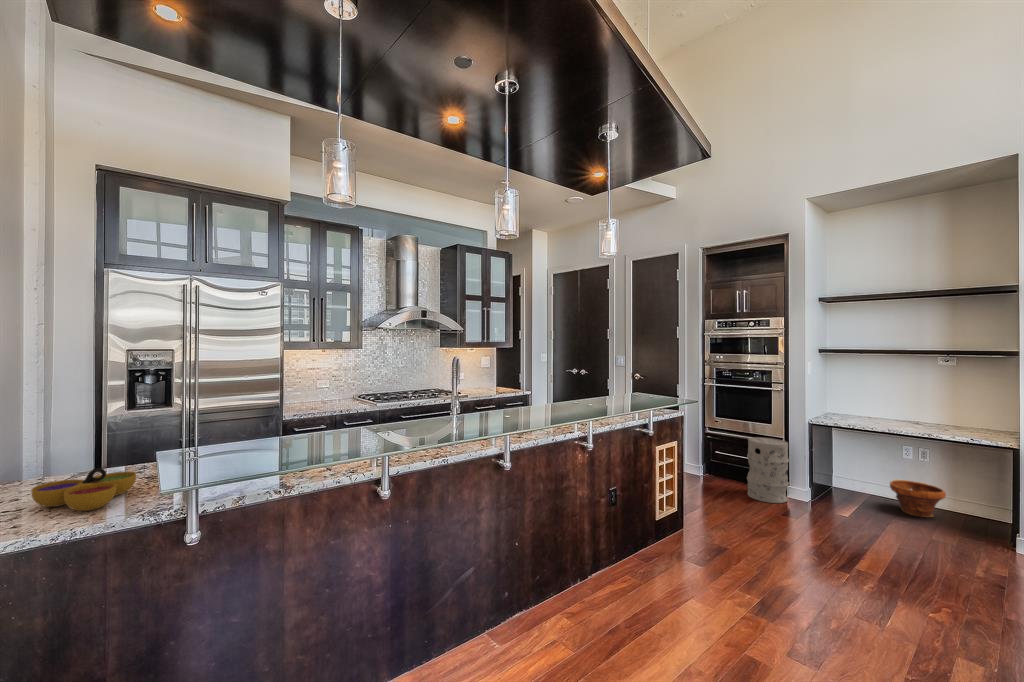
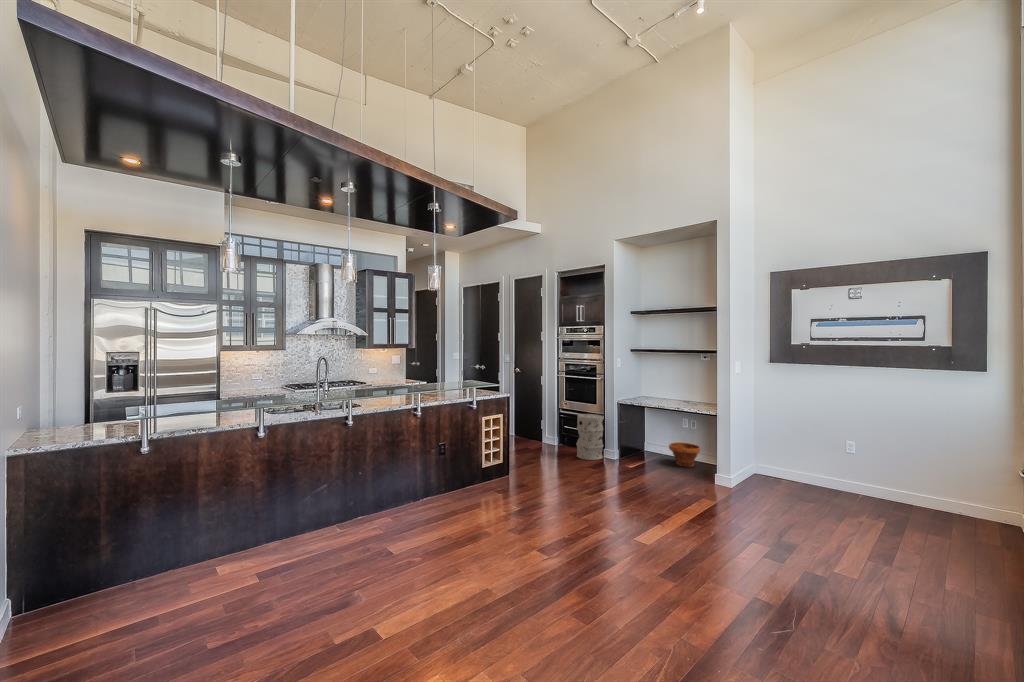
decorative bowl: present [32,468,136,511] -> none [61,416,116,436]

